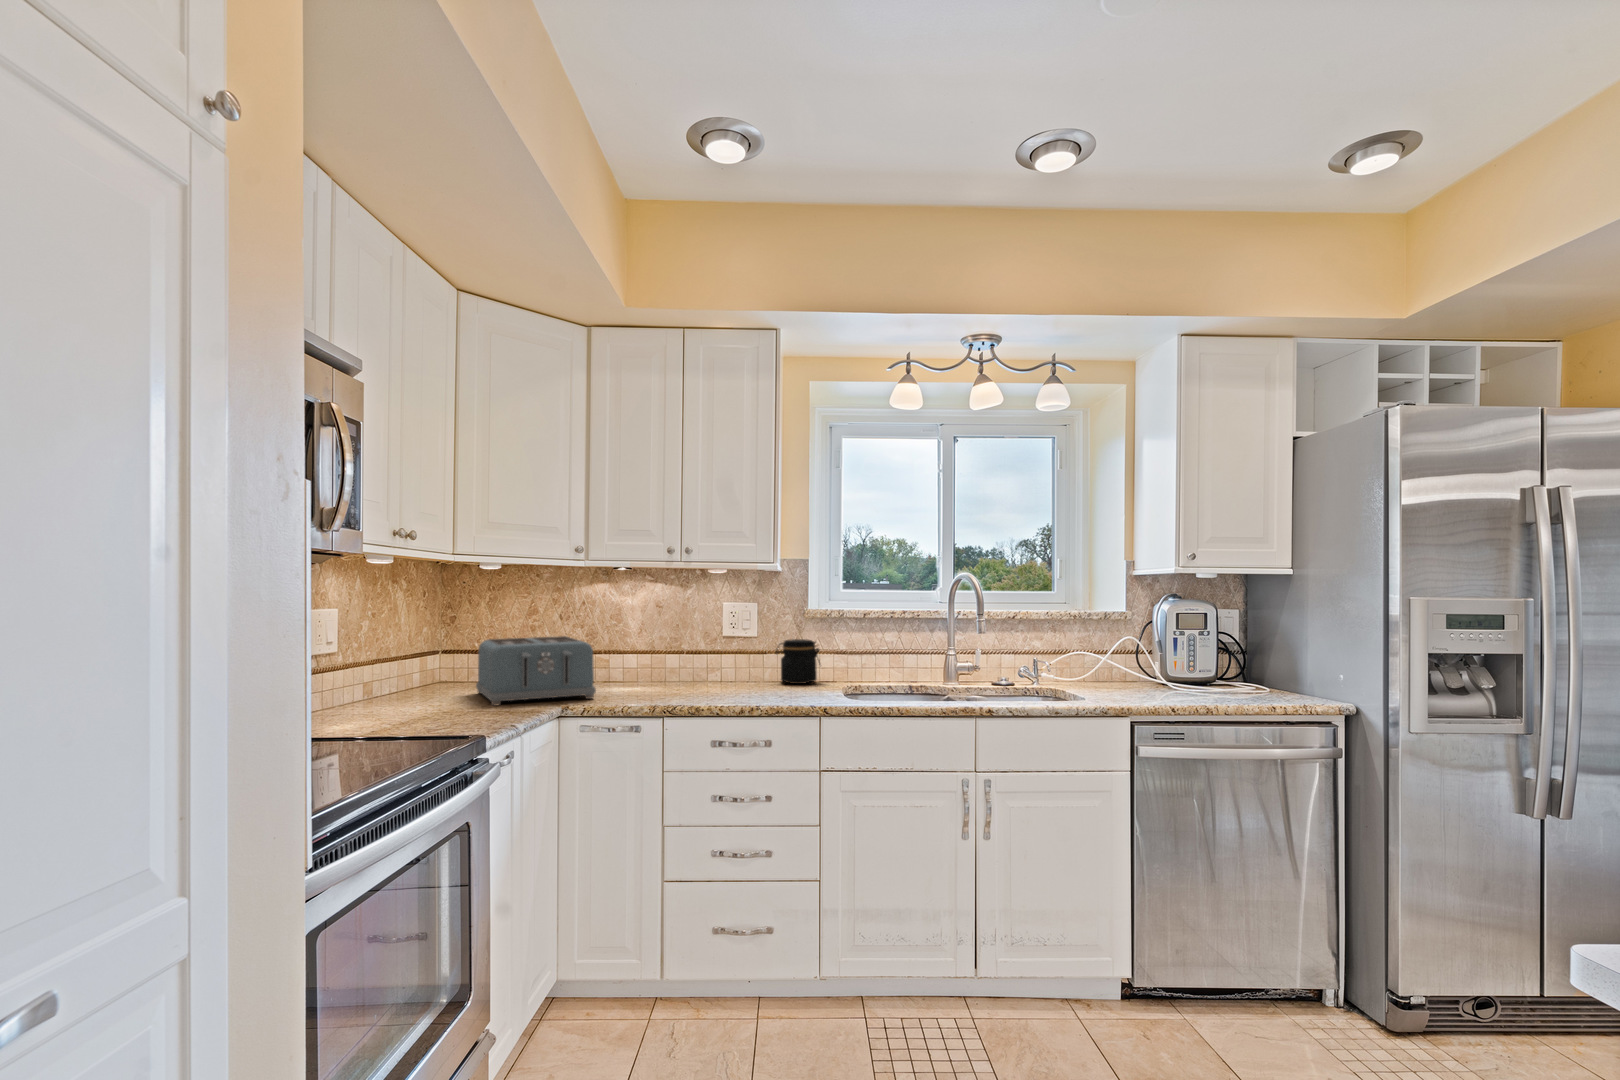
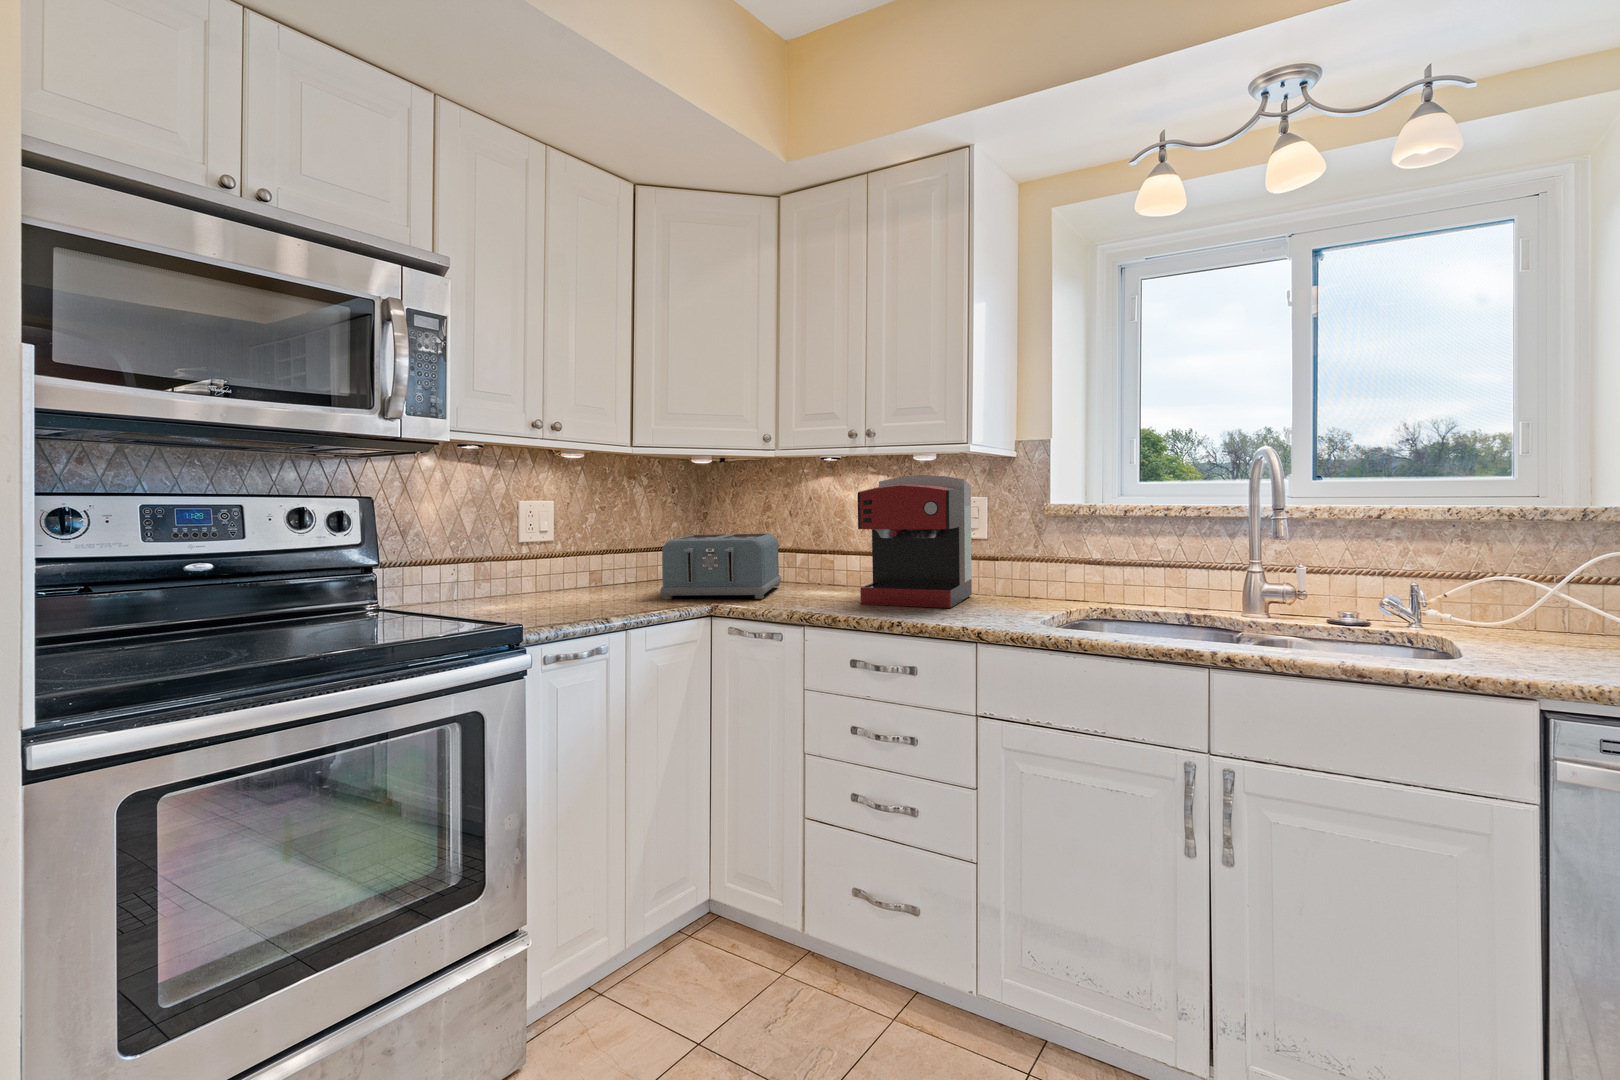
coffee maker: none [684,584,767,697] -> present [857,475,972,608]
jar: present [775,639,819,684] -> none [1000,543,1061,599]

